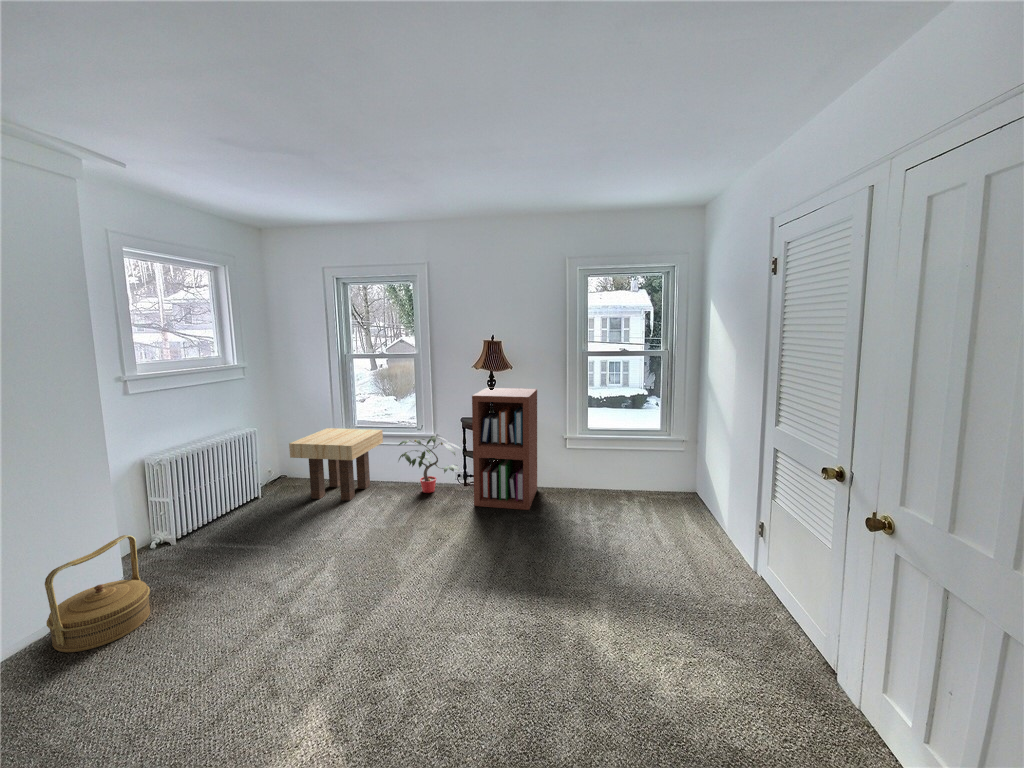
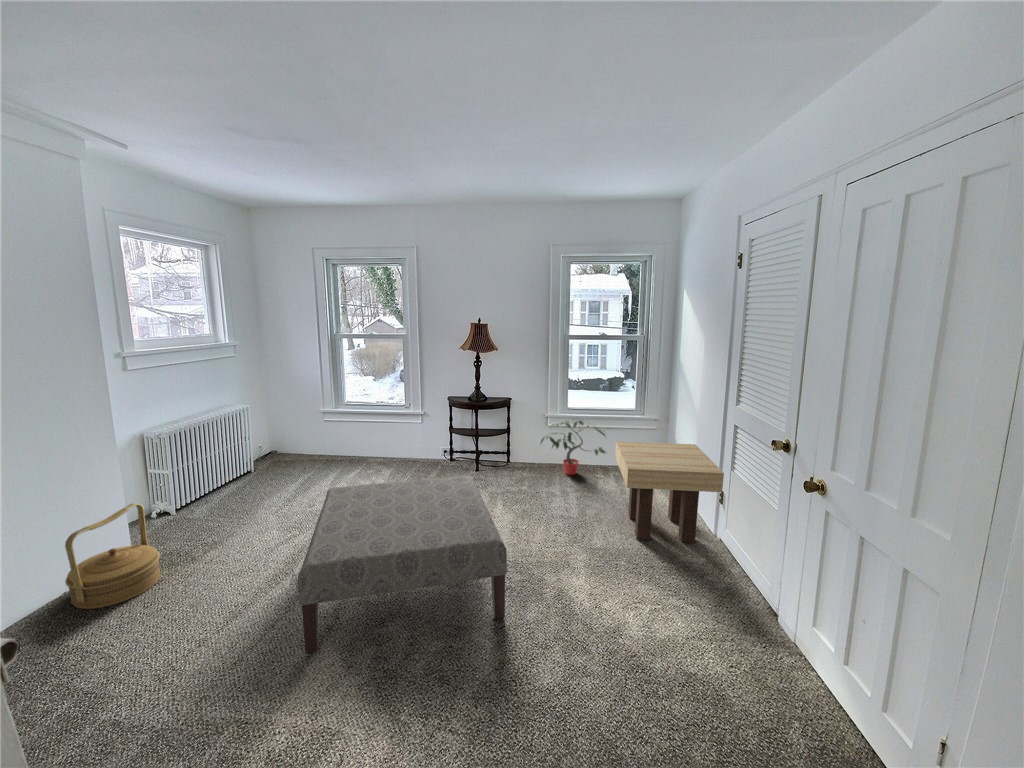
bookshelf: present [472,388,537,510] -> none [460,368,521,483]
side table: present [289,428,383,501] -> present [615,441,724,543]
potted plant: present [399,436,461,493] -> present [541,420,605,475]
ottoman: none [283,505,519,712] -> present [298,476,507,653]

